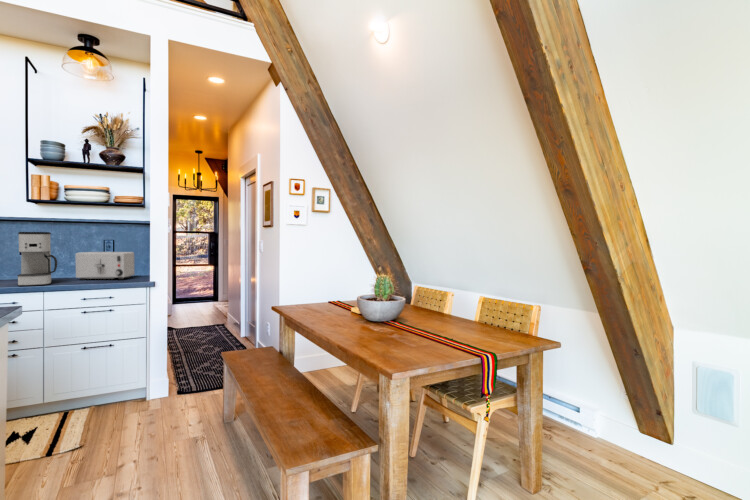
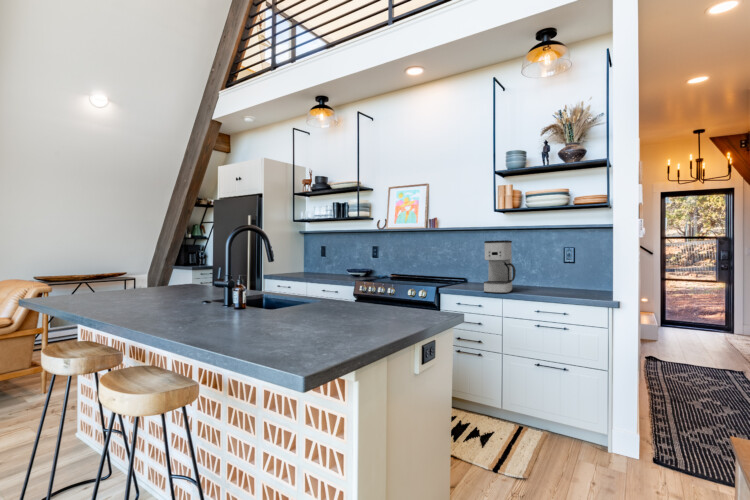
toaster: present [76,252,135,280] -> none [533,261,596,294]

